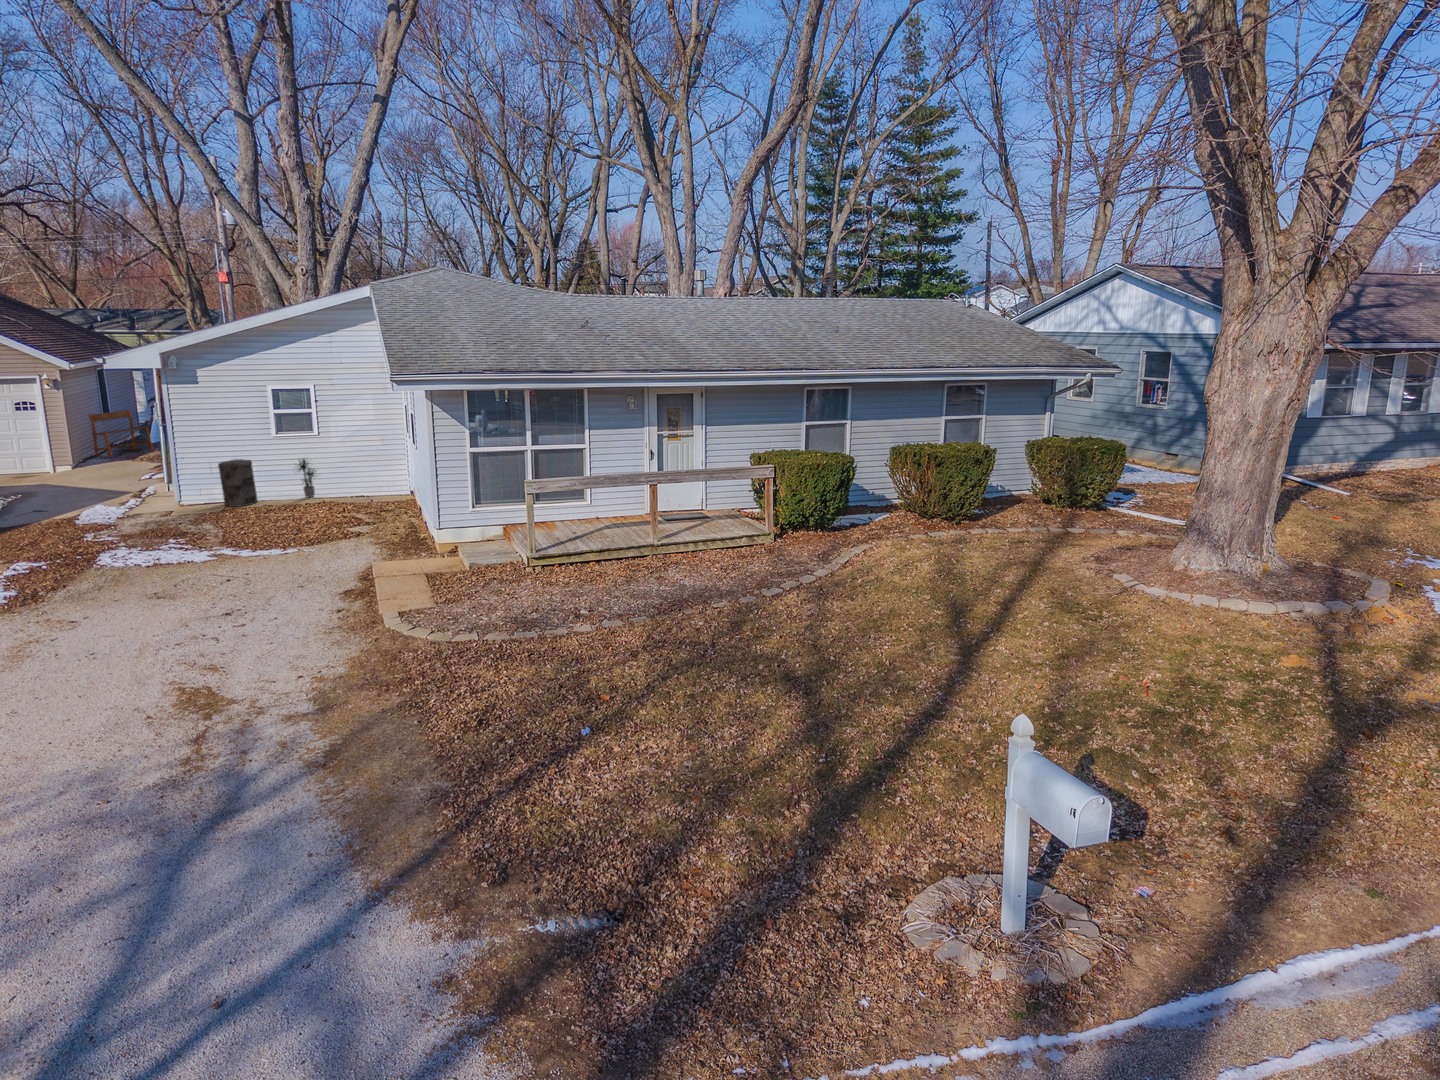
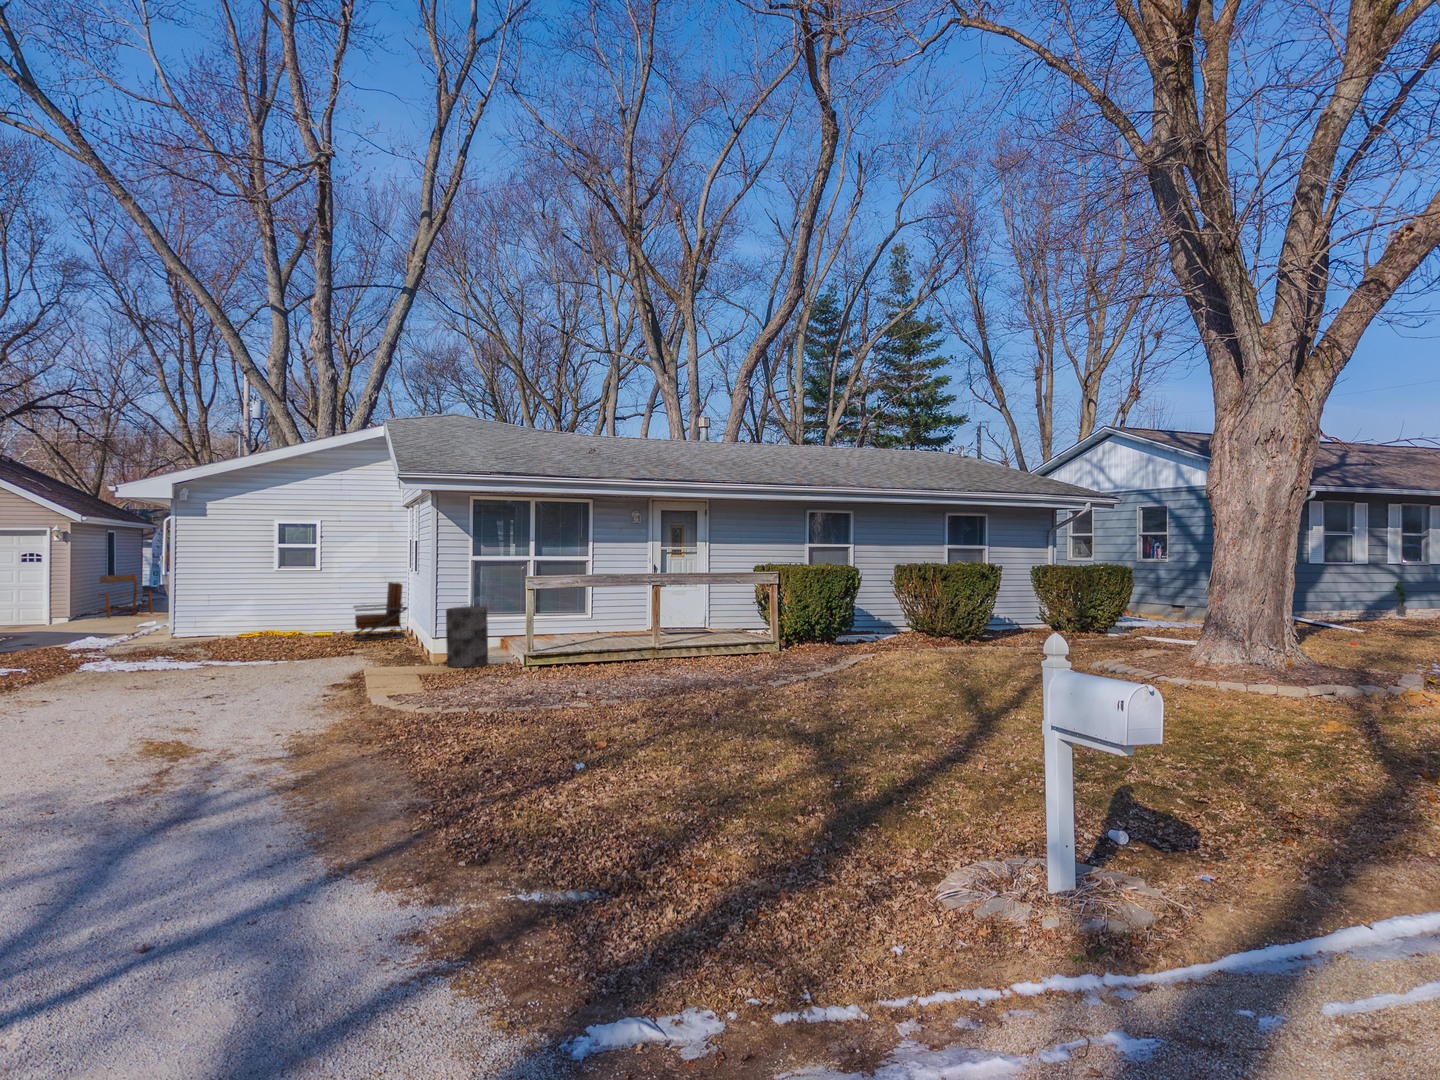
lounge chair: none [356,446,411,510] -> present [354,582,408,641]
trash can: present [218,459,258,507] -> present [446,606,488,668]
potted plant: present [299,459,316,497] -> present [1393,581,1407,615]

